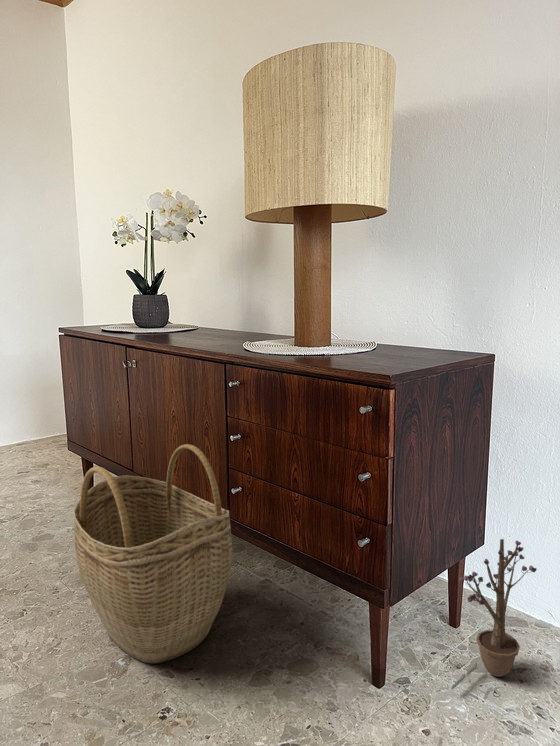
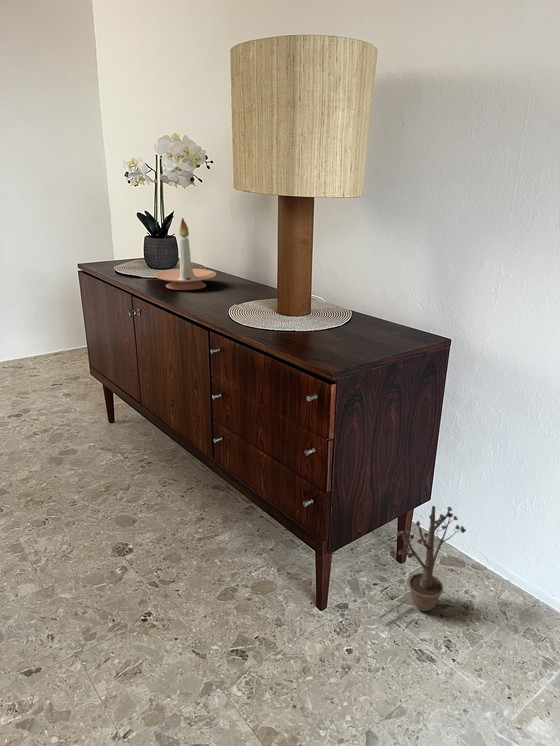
candle holder: none [152,265,218,339] -> present [154,218,216,290]
woven basket: present [73,444,232,664] -> none [79,397,211,575]

